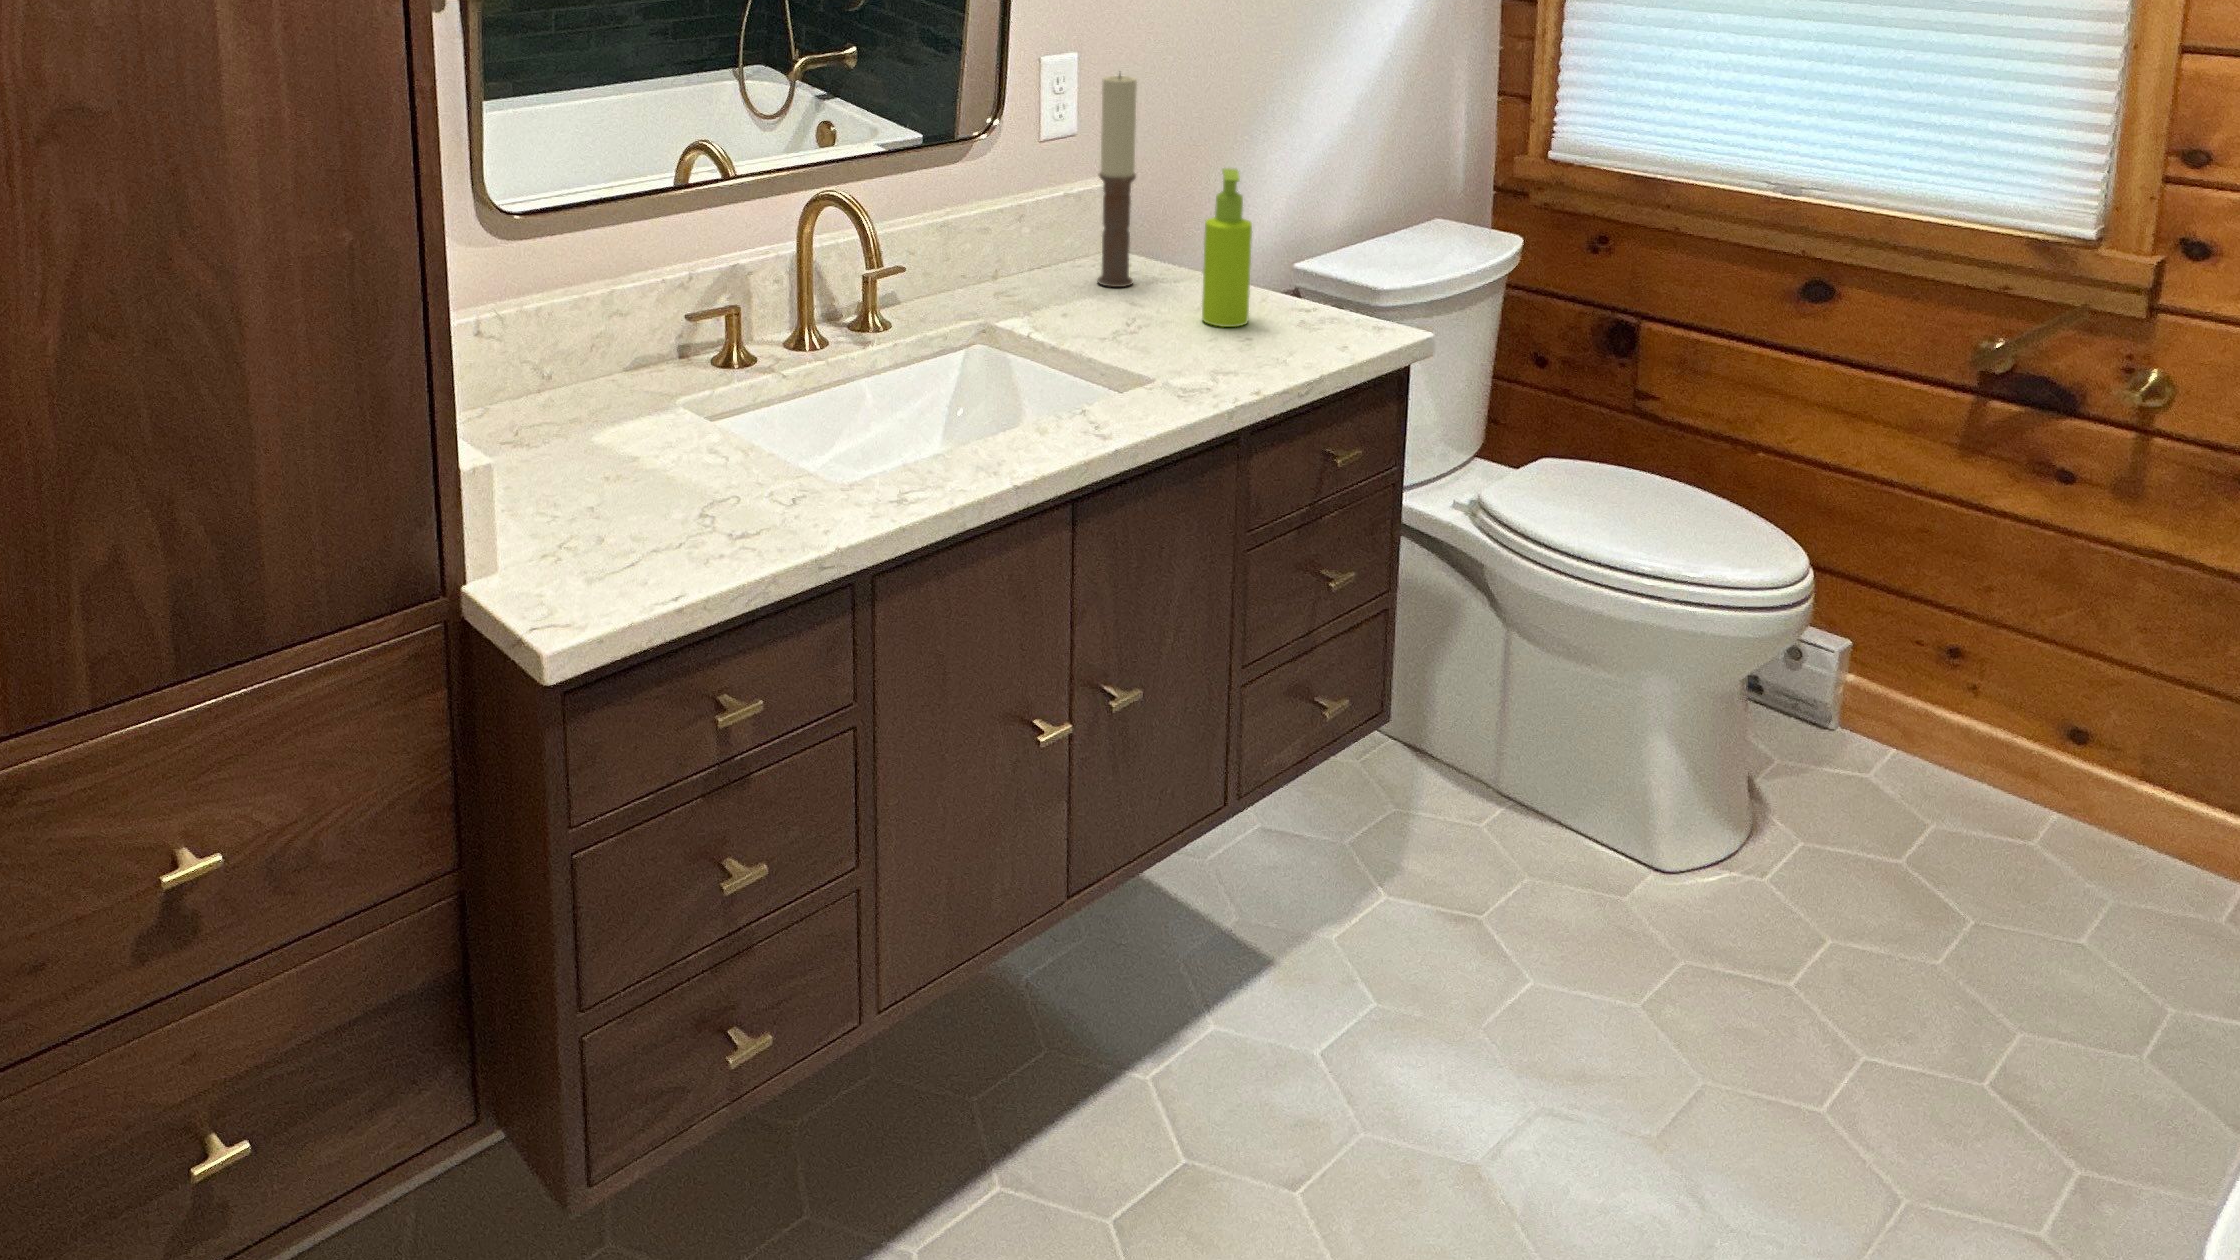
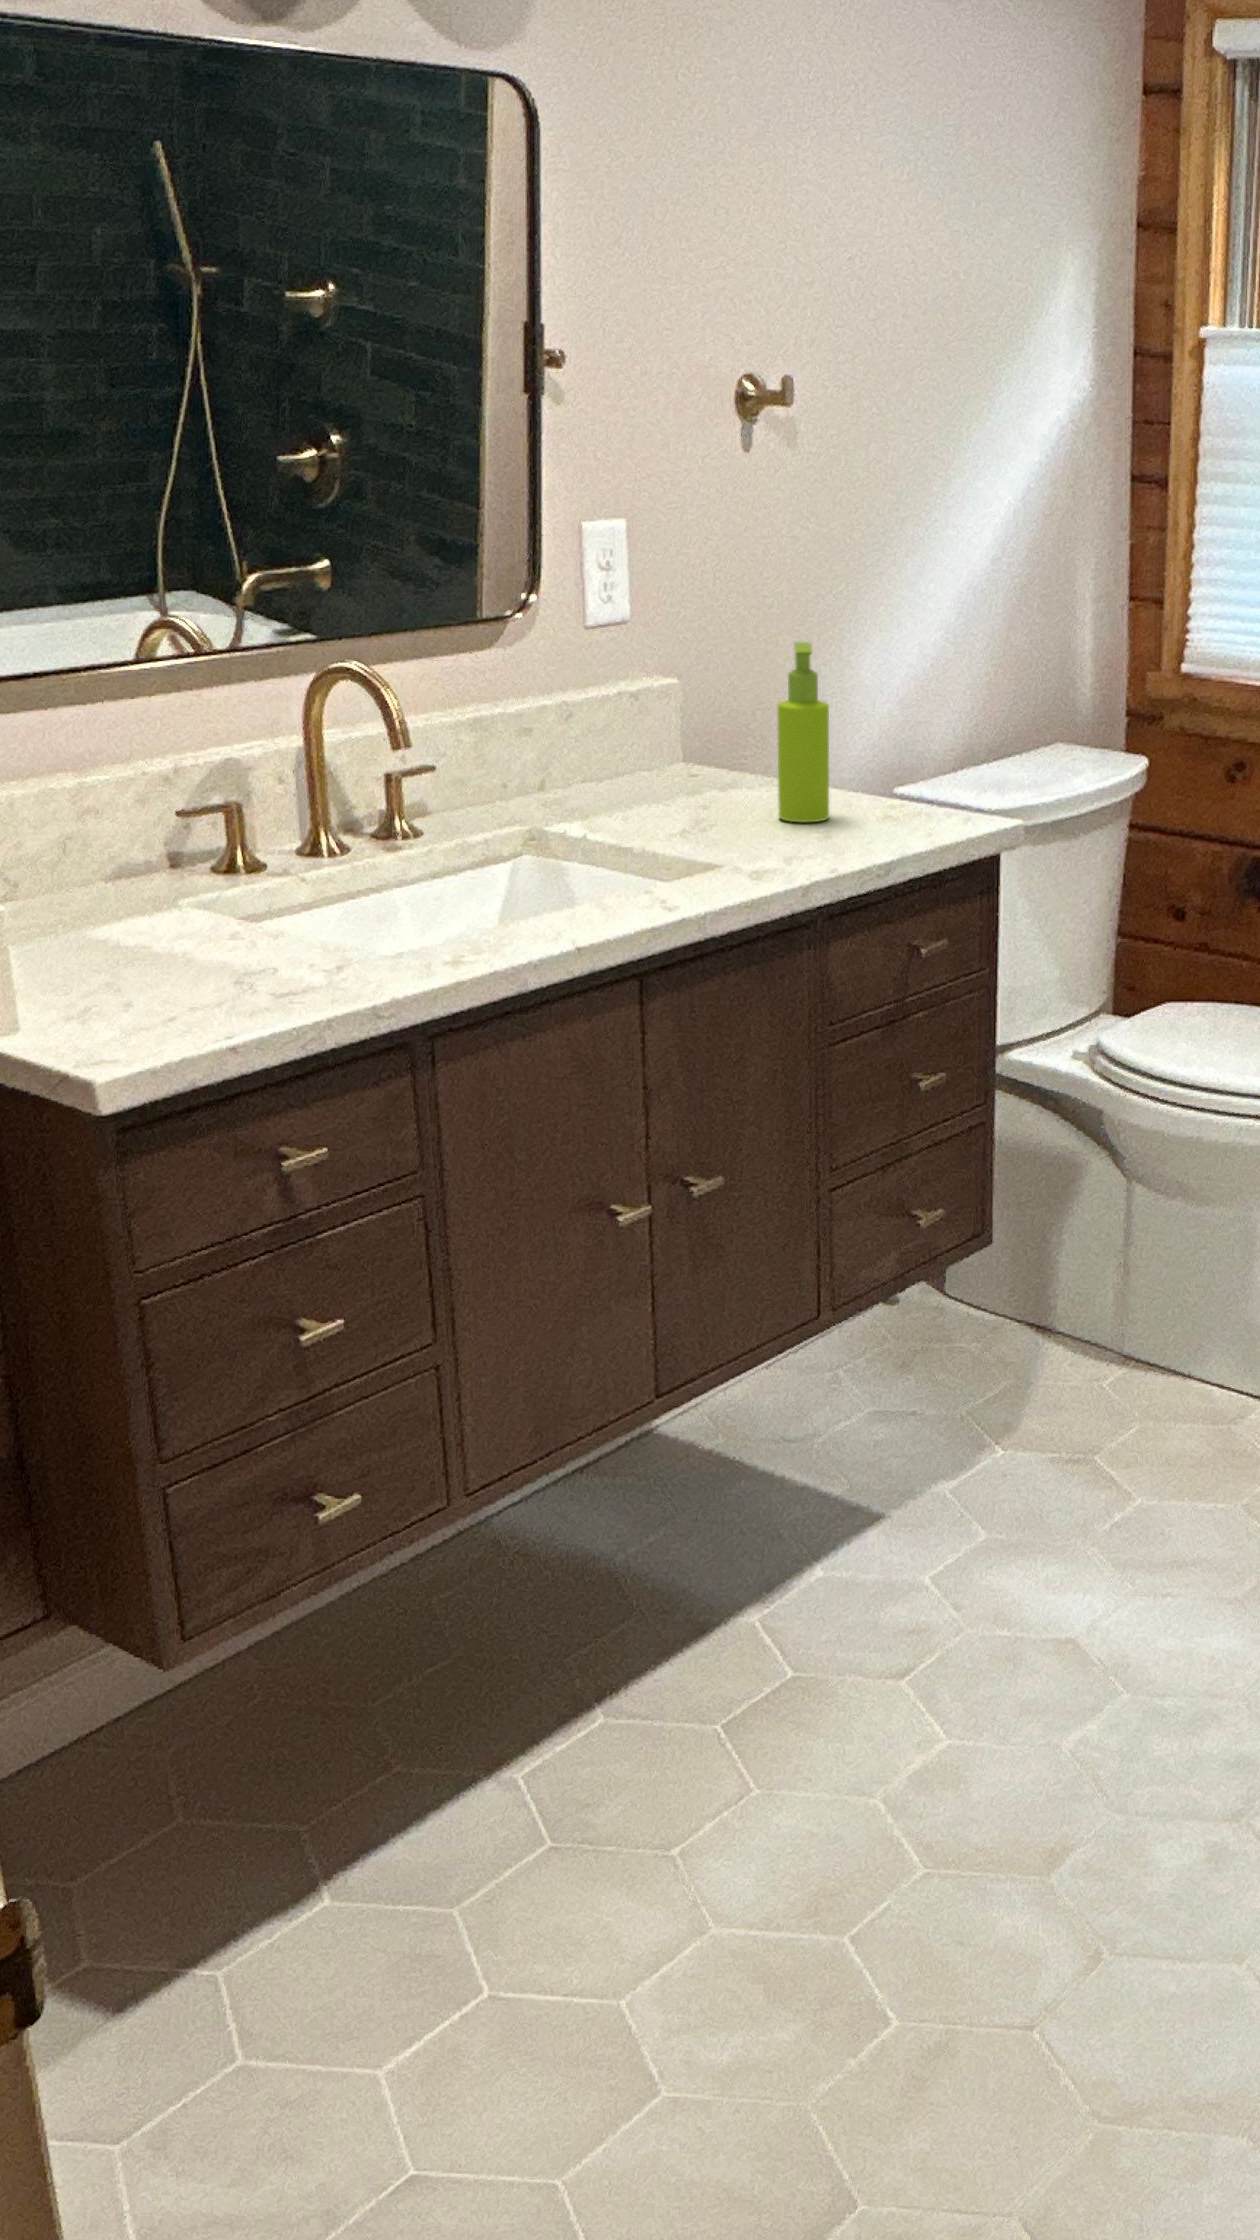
candle: present [1097,74,1137,287] -> none [657,537,704,794]

